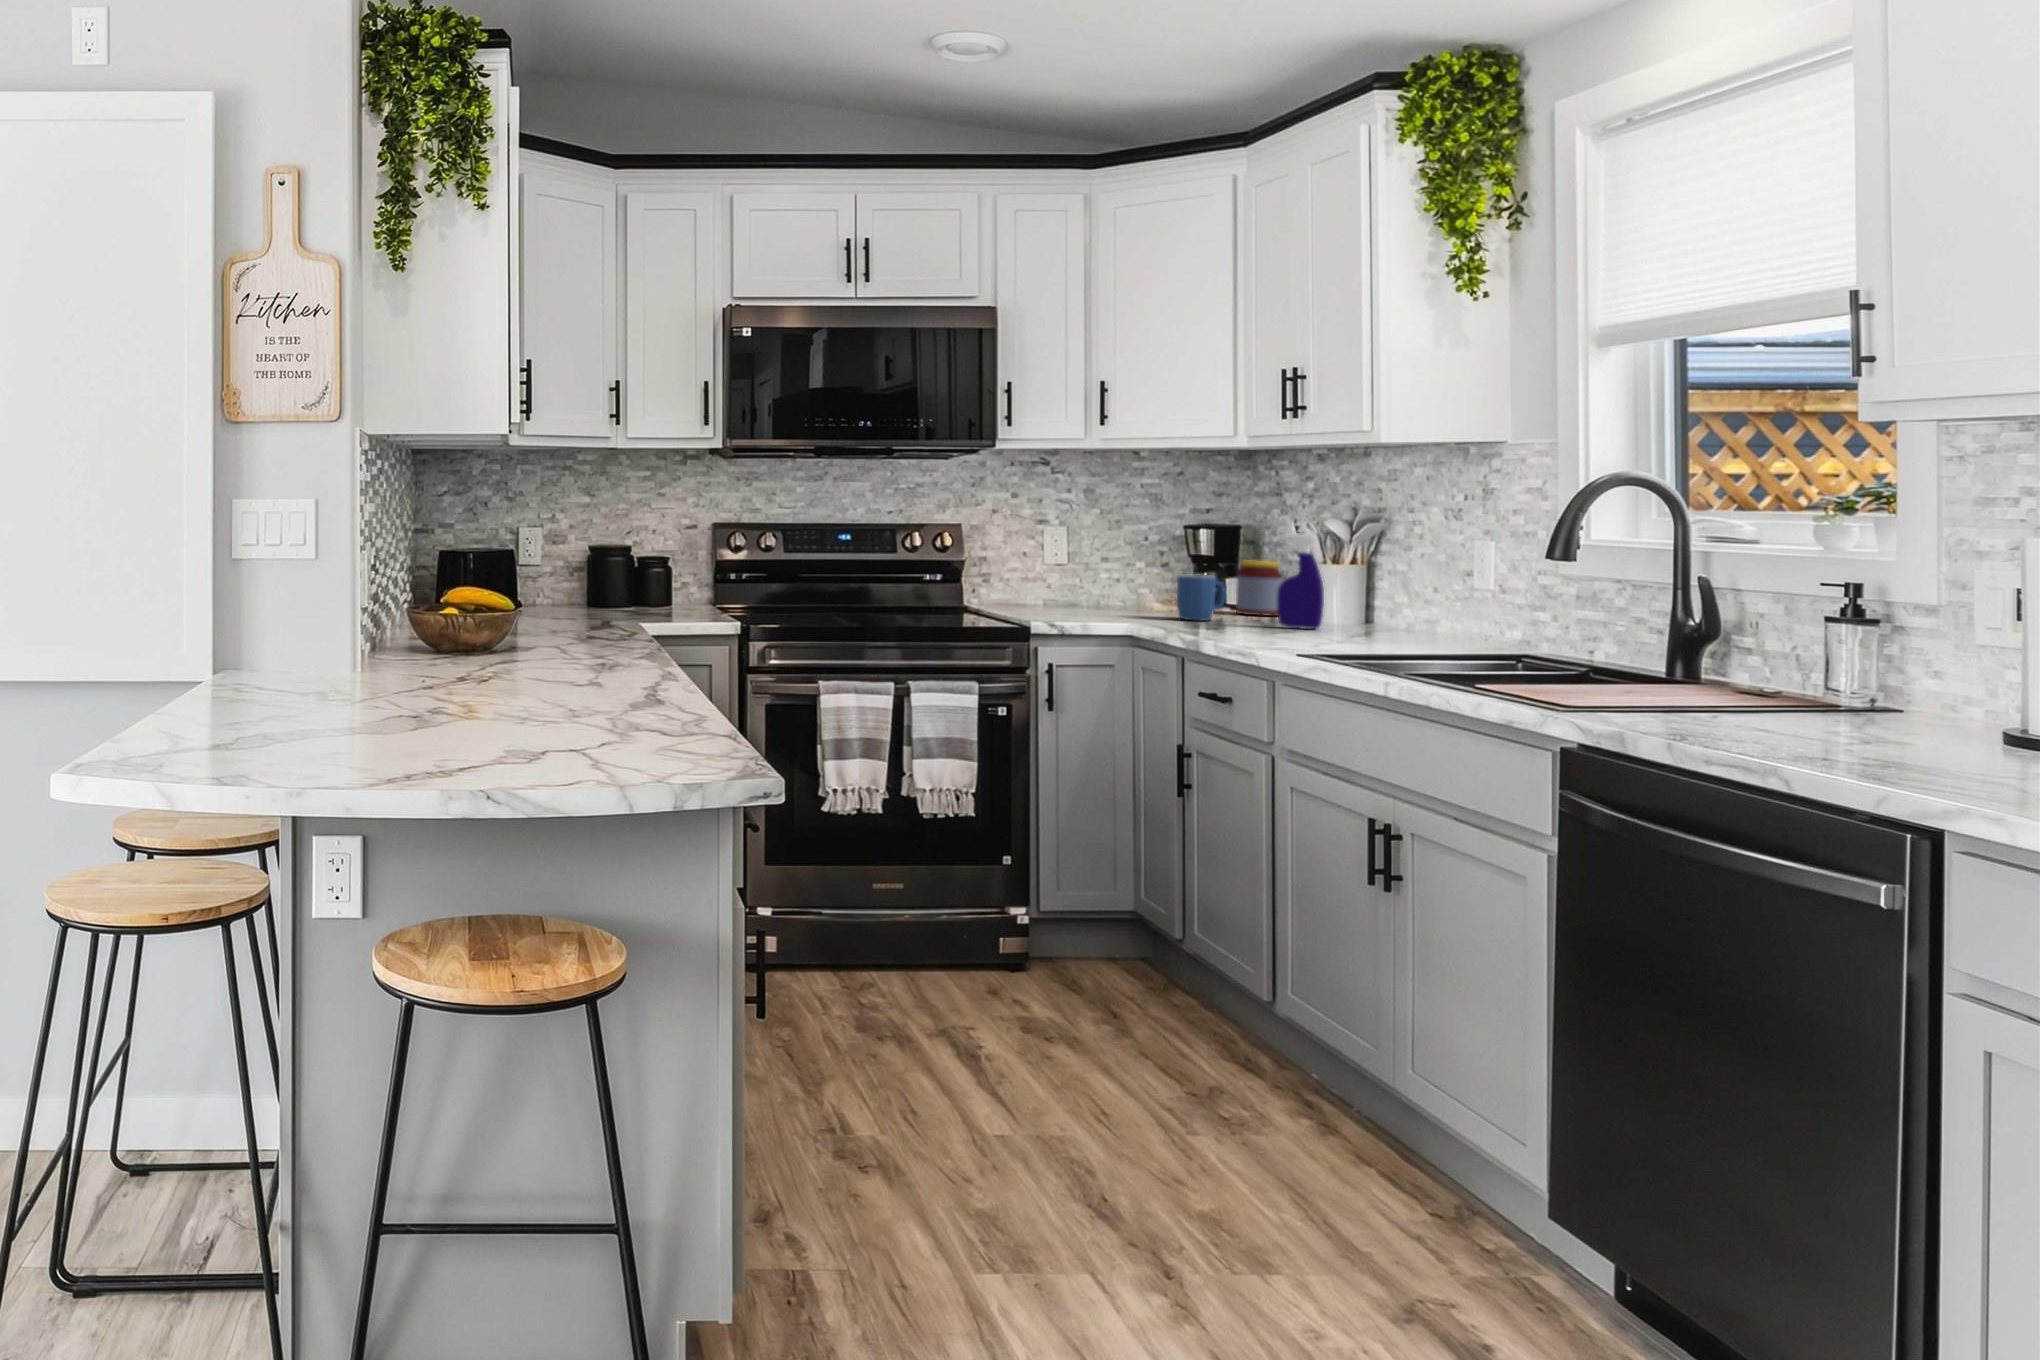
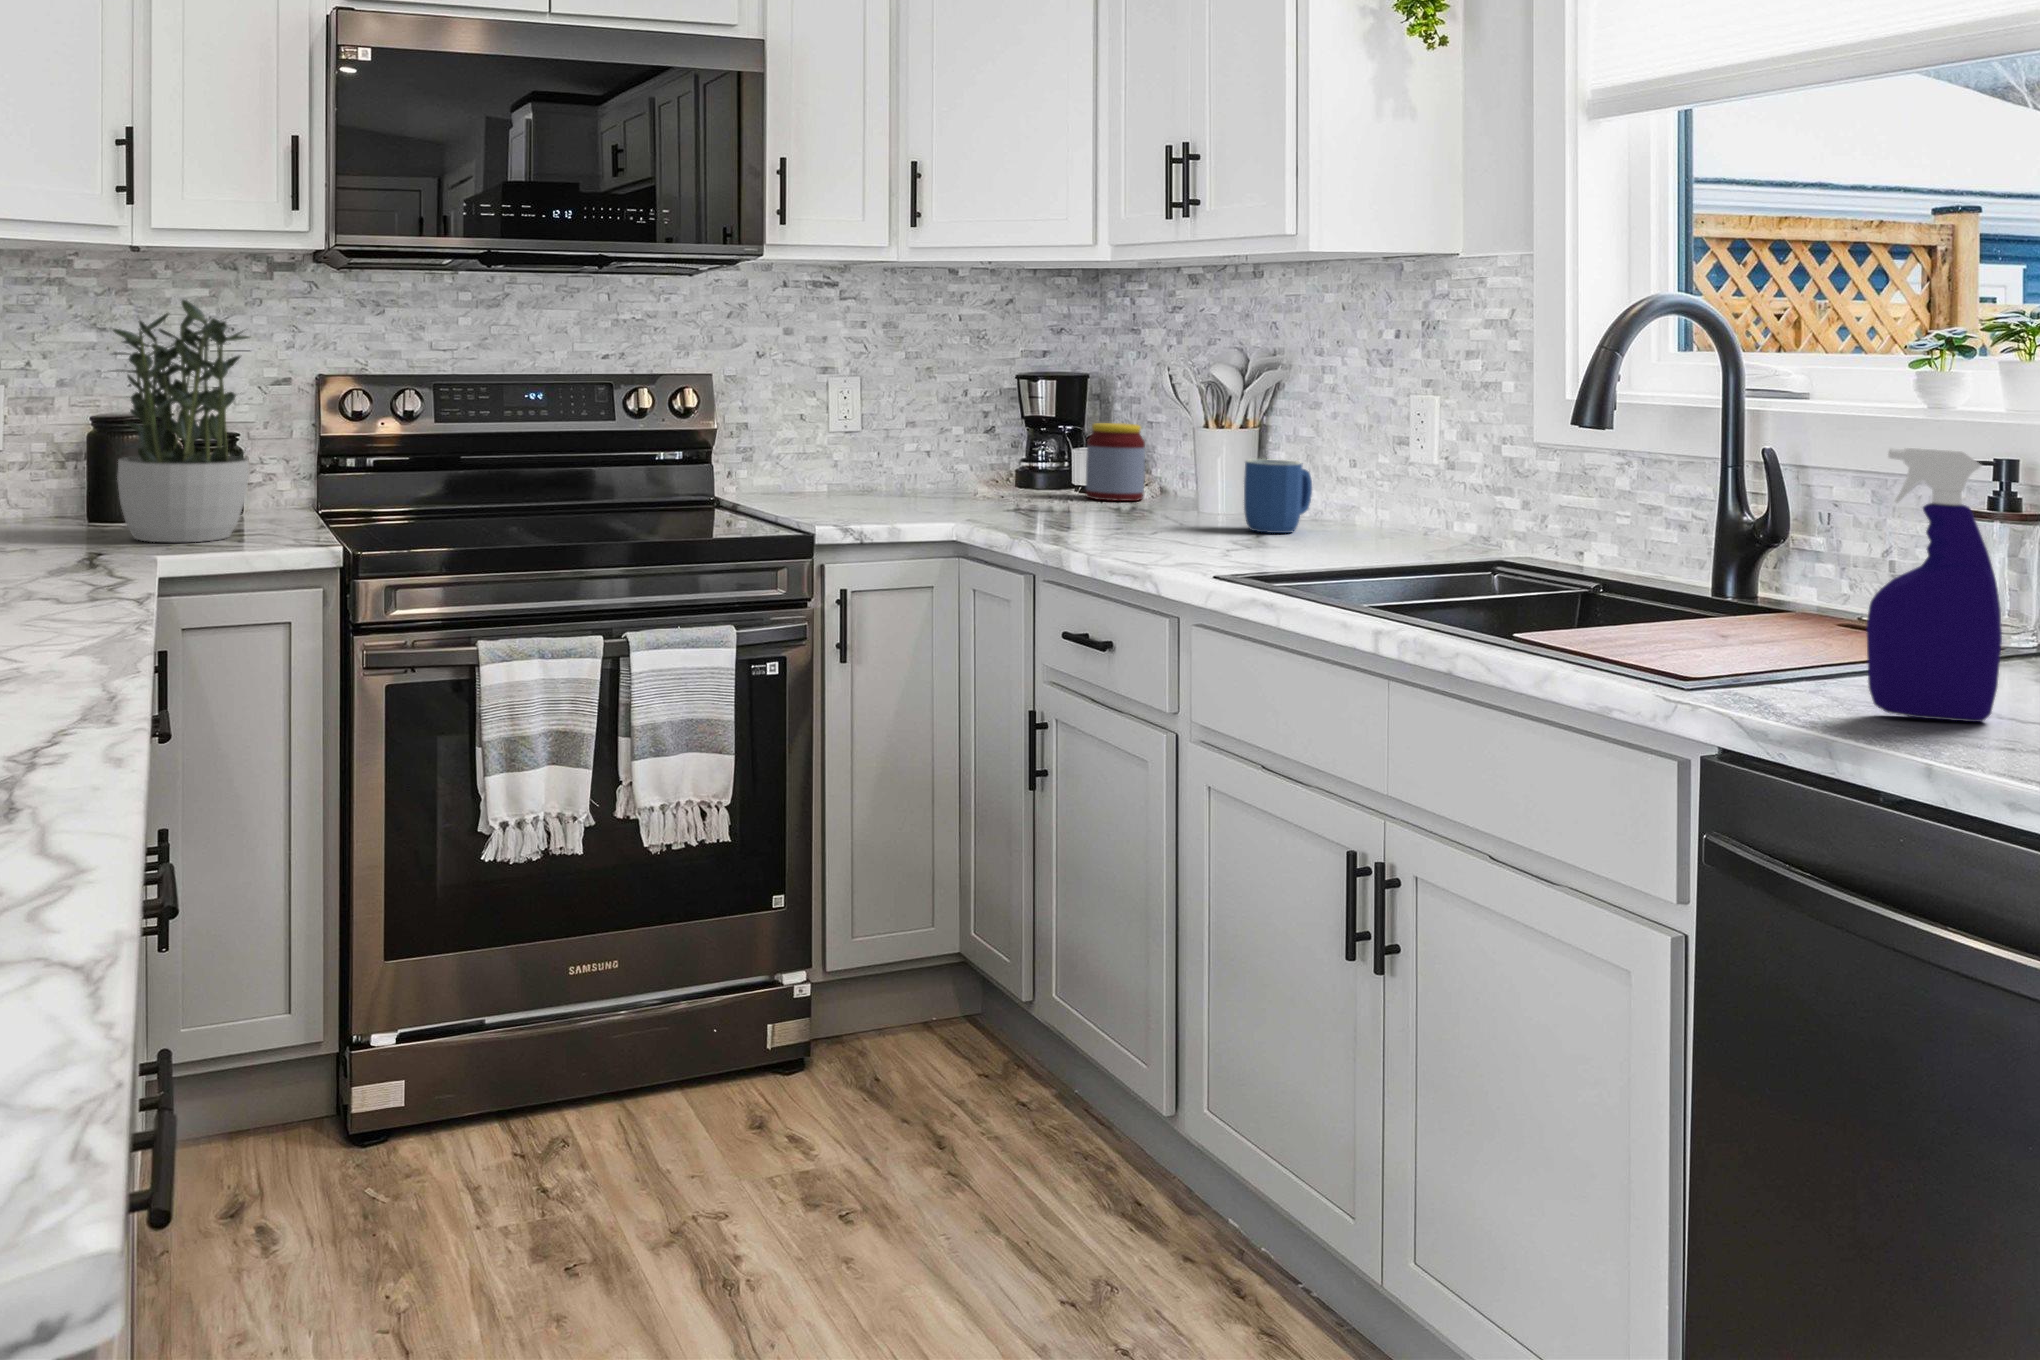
potted plant: none [601,478,682,618] -> present [113,300,250,542]
spray bottle: present [1277,533,1324,629] -> present [1867,448,2002,722]
mug: present [1177,574,1226,621] -> present [1244,459,1312,533]

